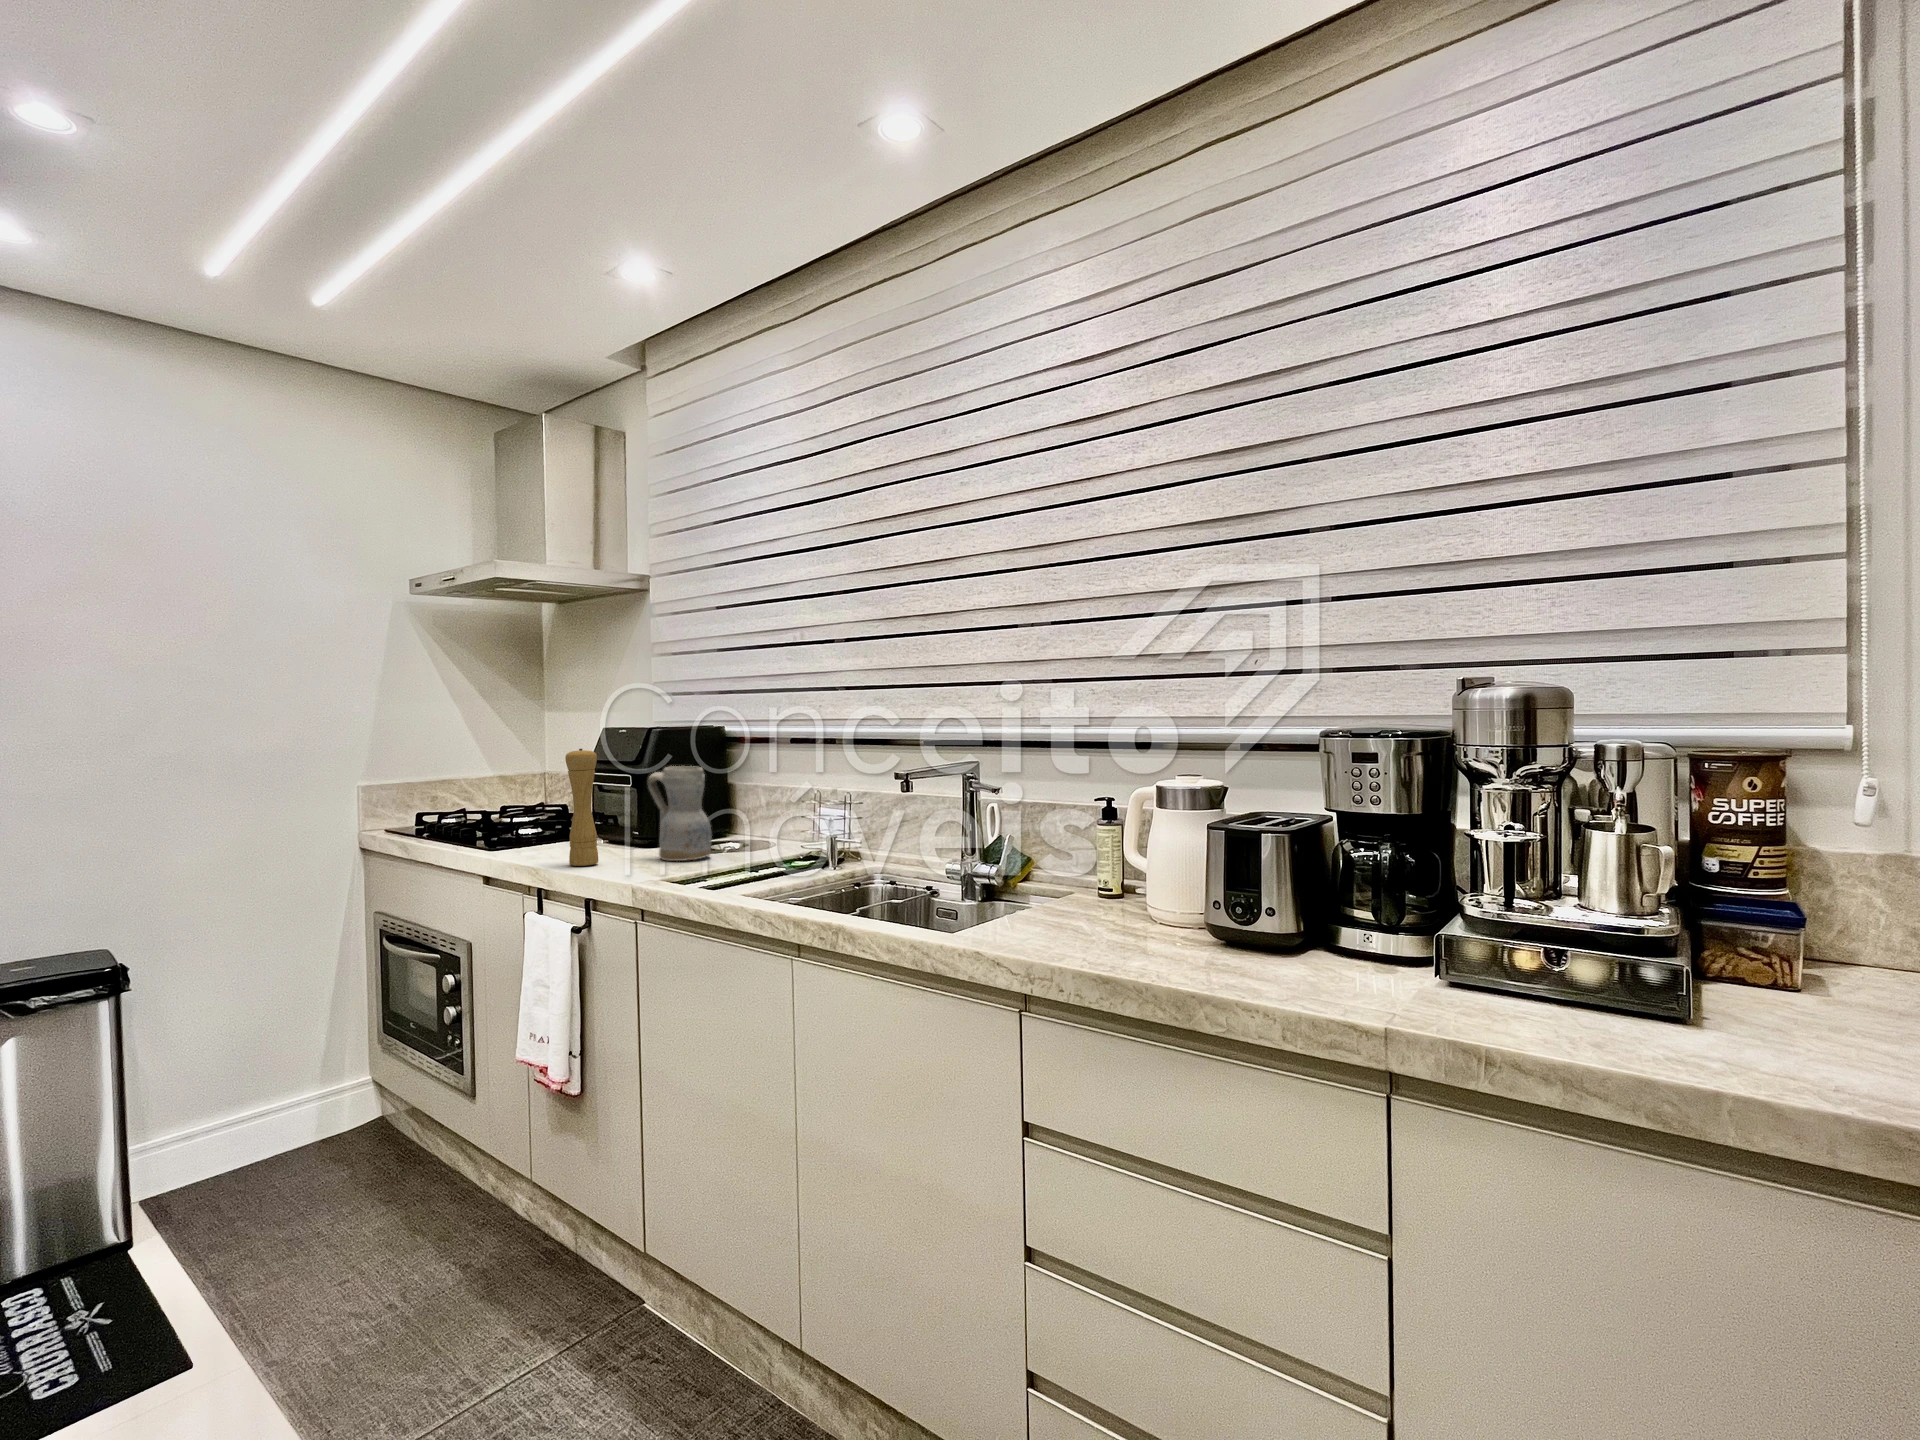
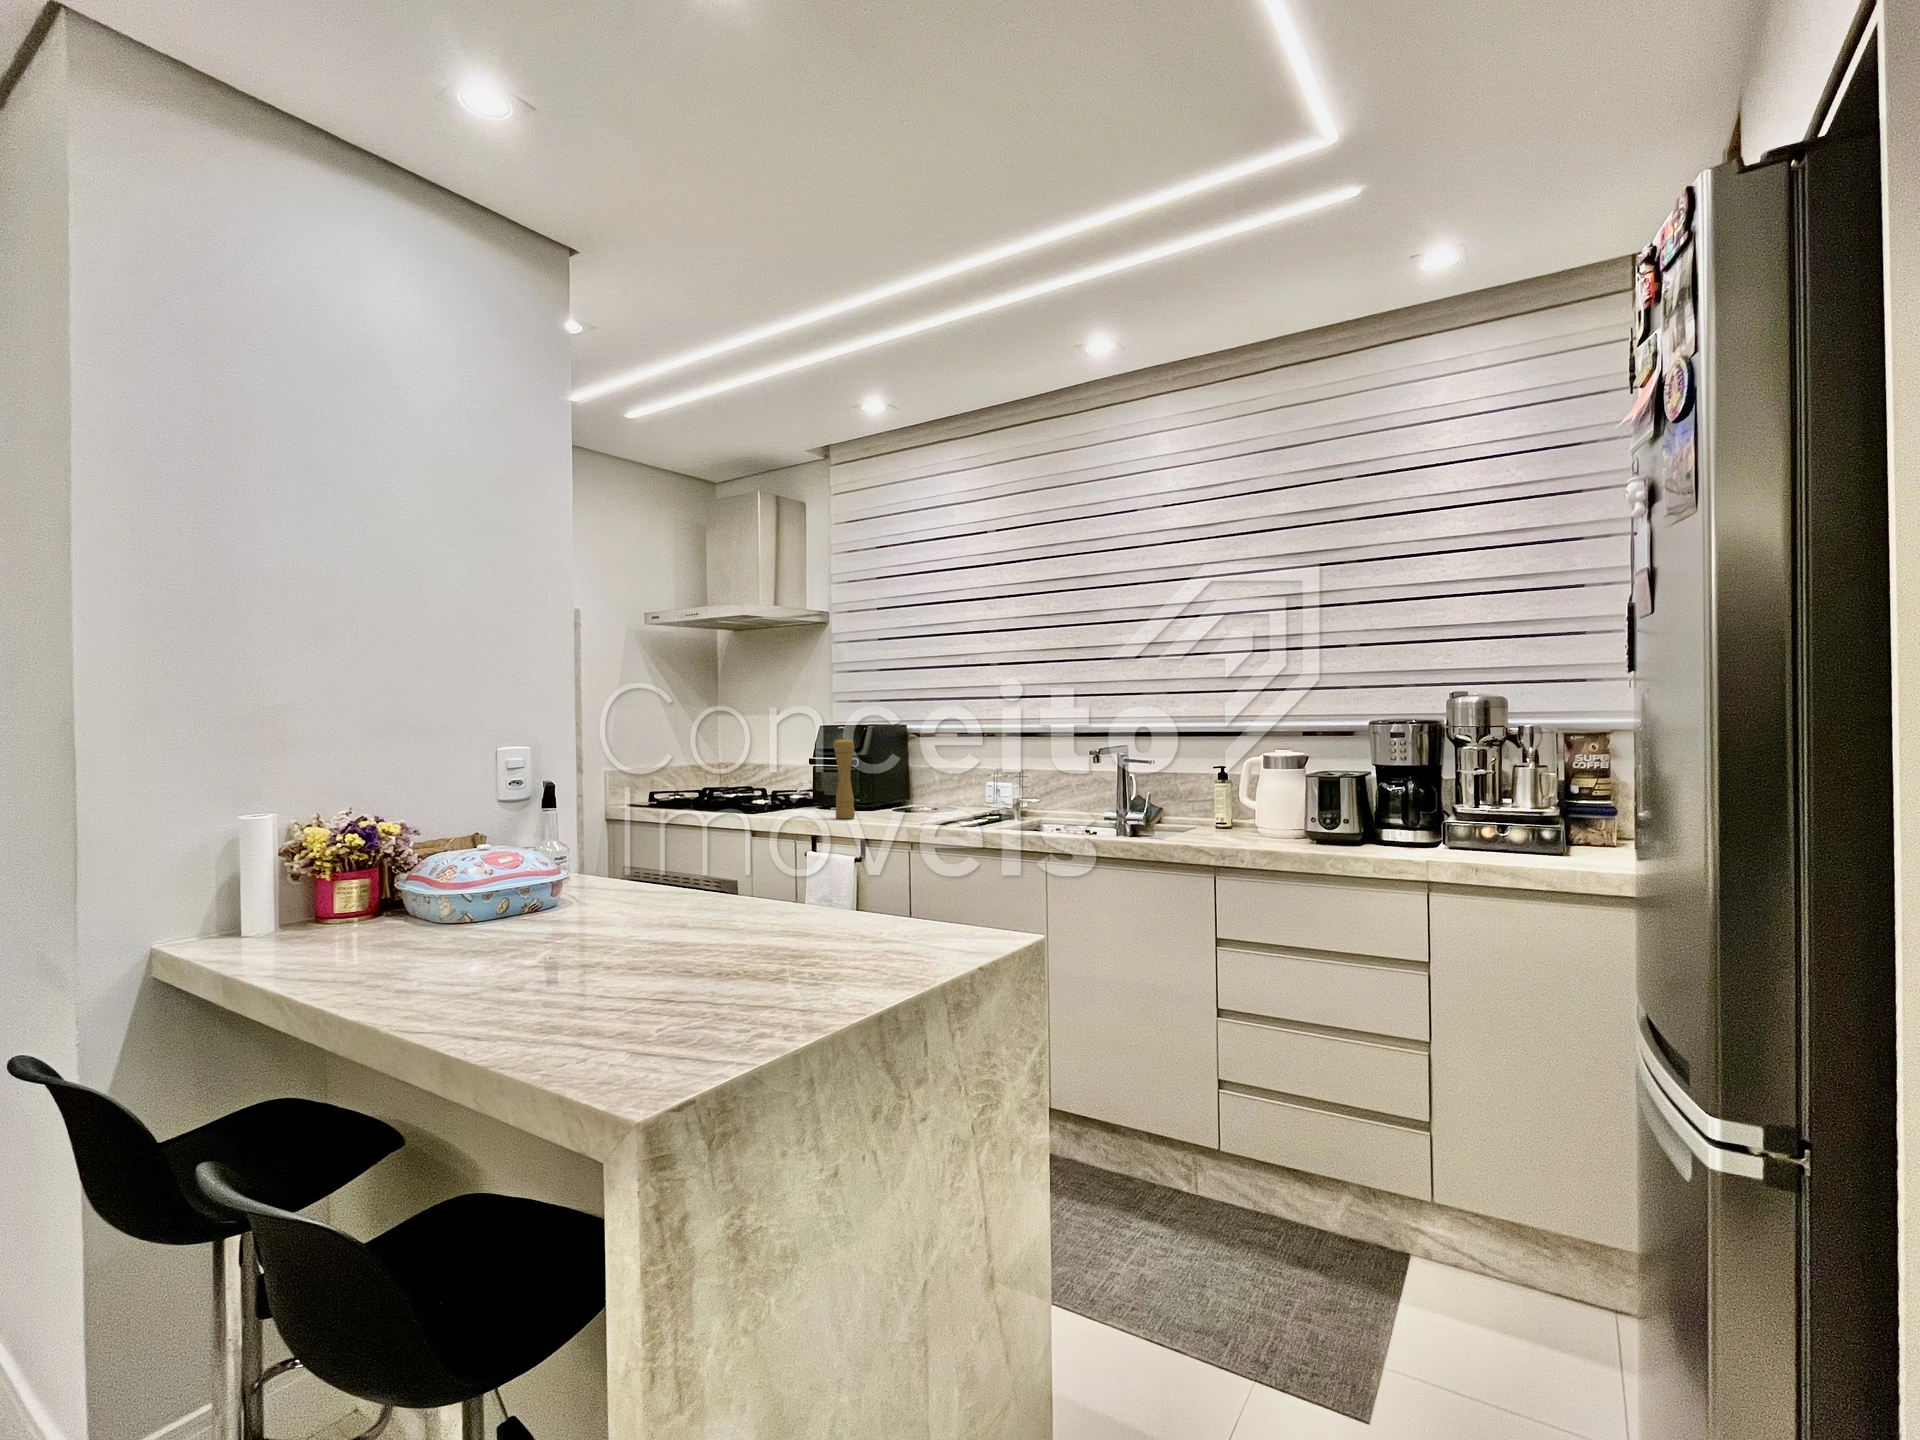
ceramic pitcher: present [648,766,712,861] -> none [878,751,922,817]

